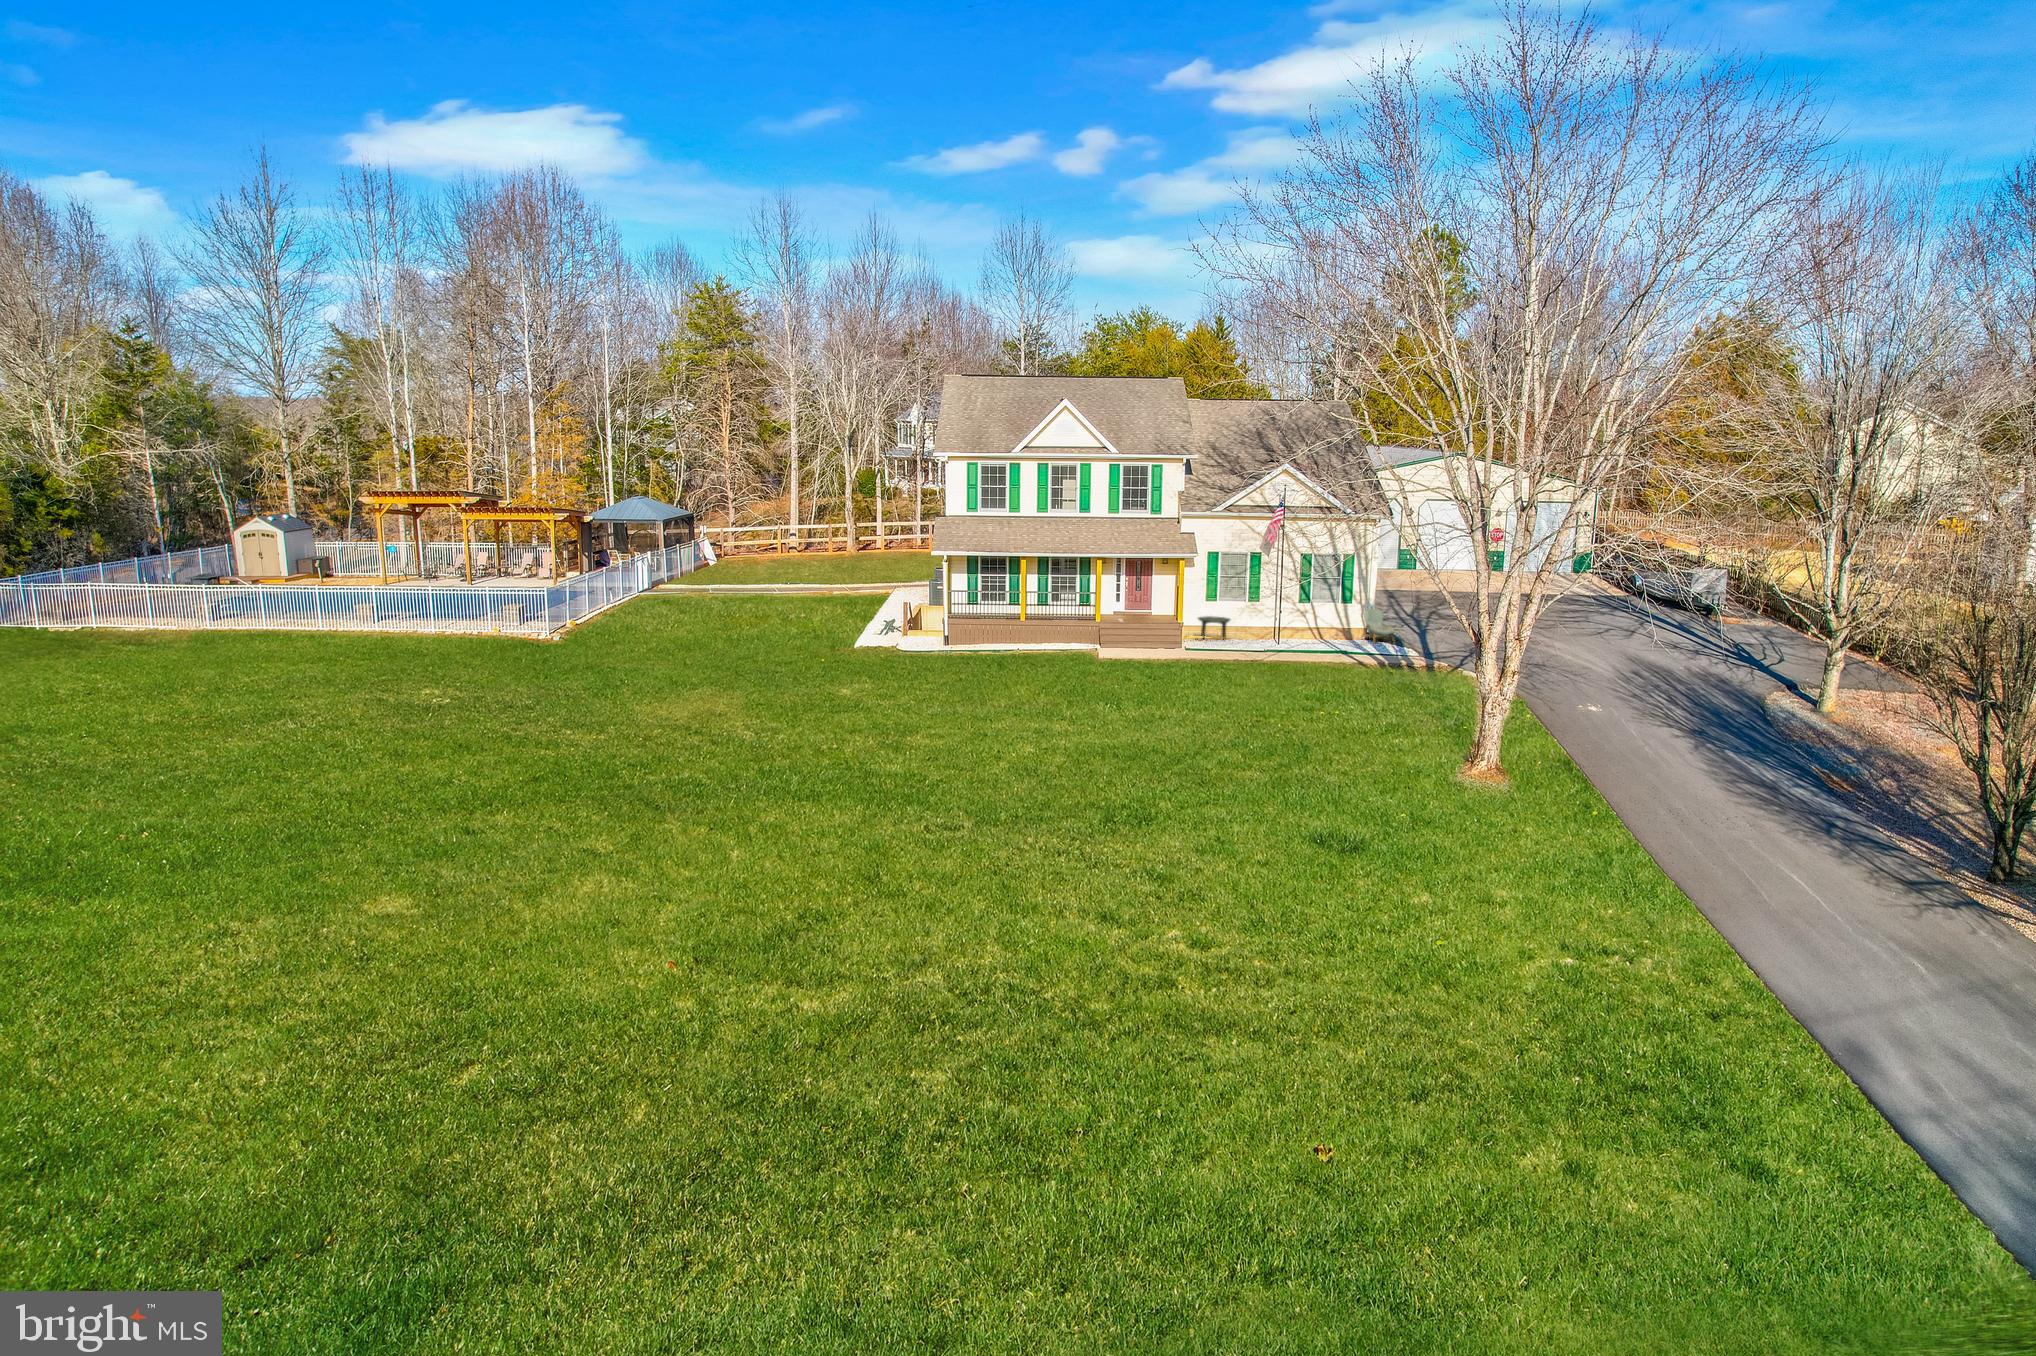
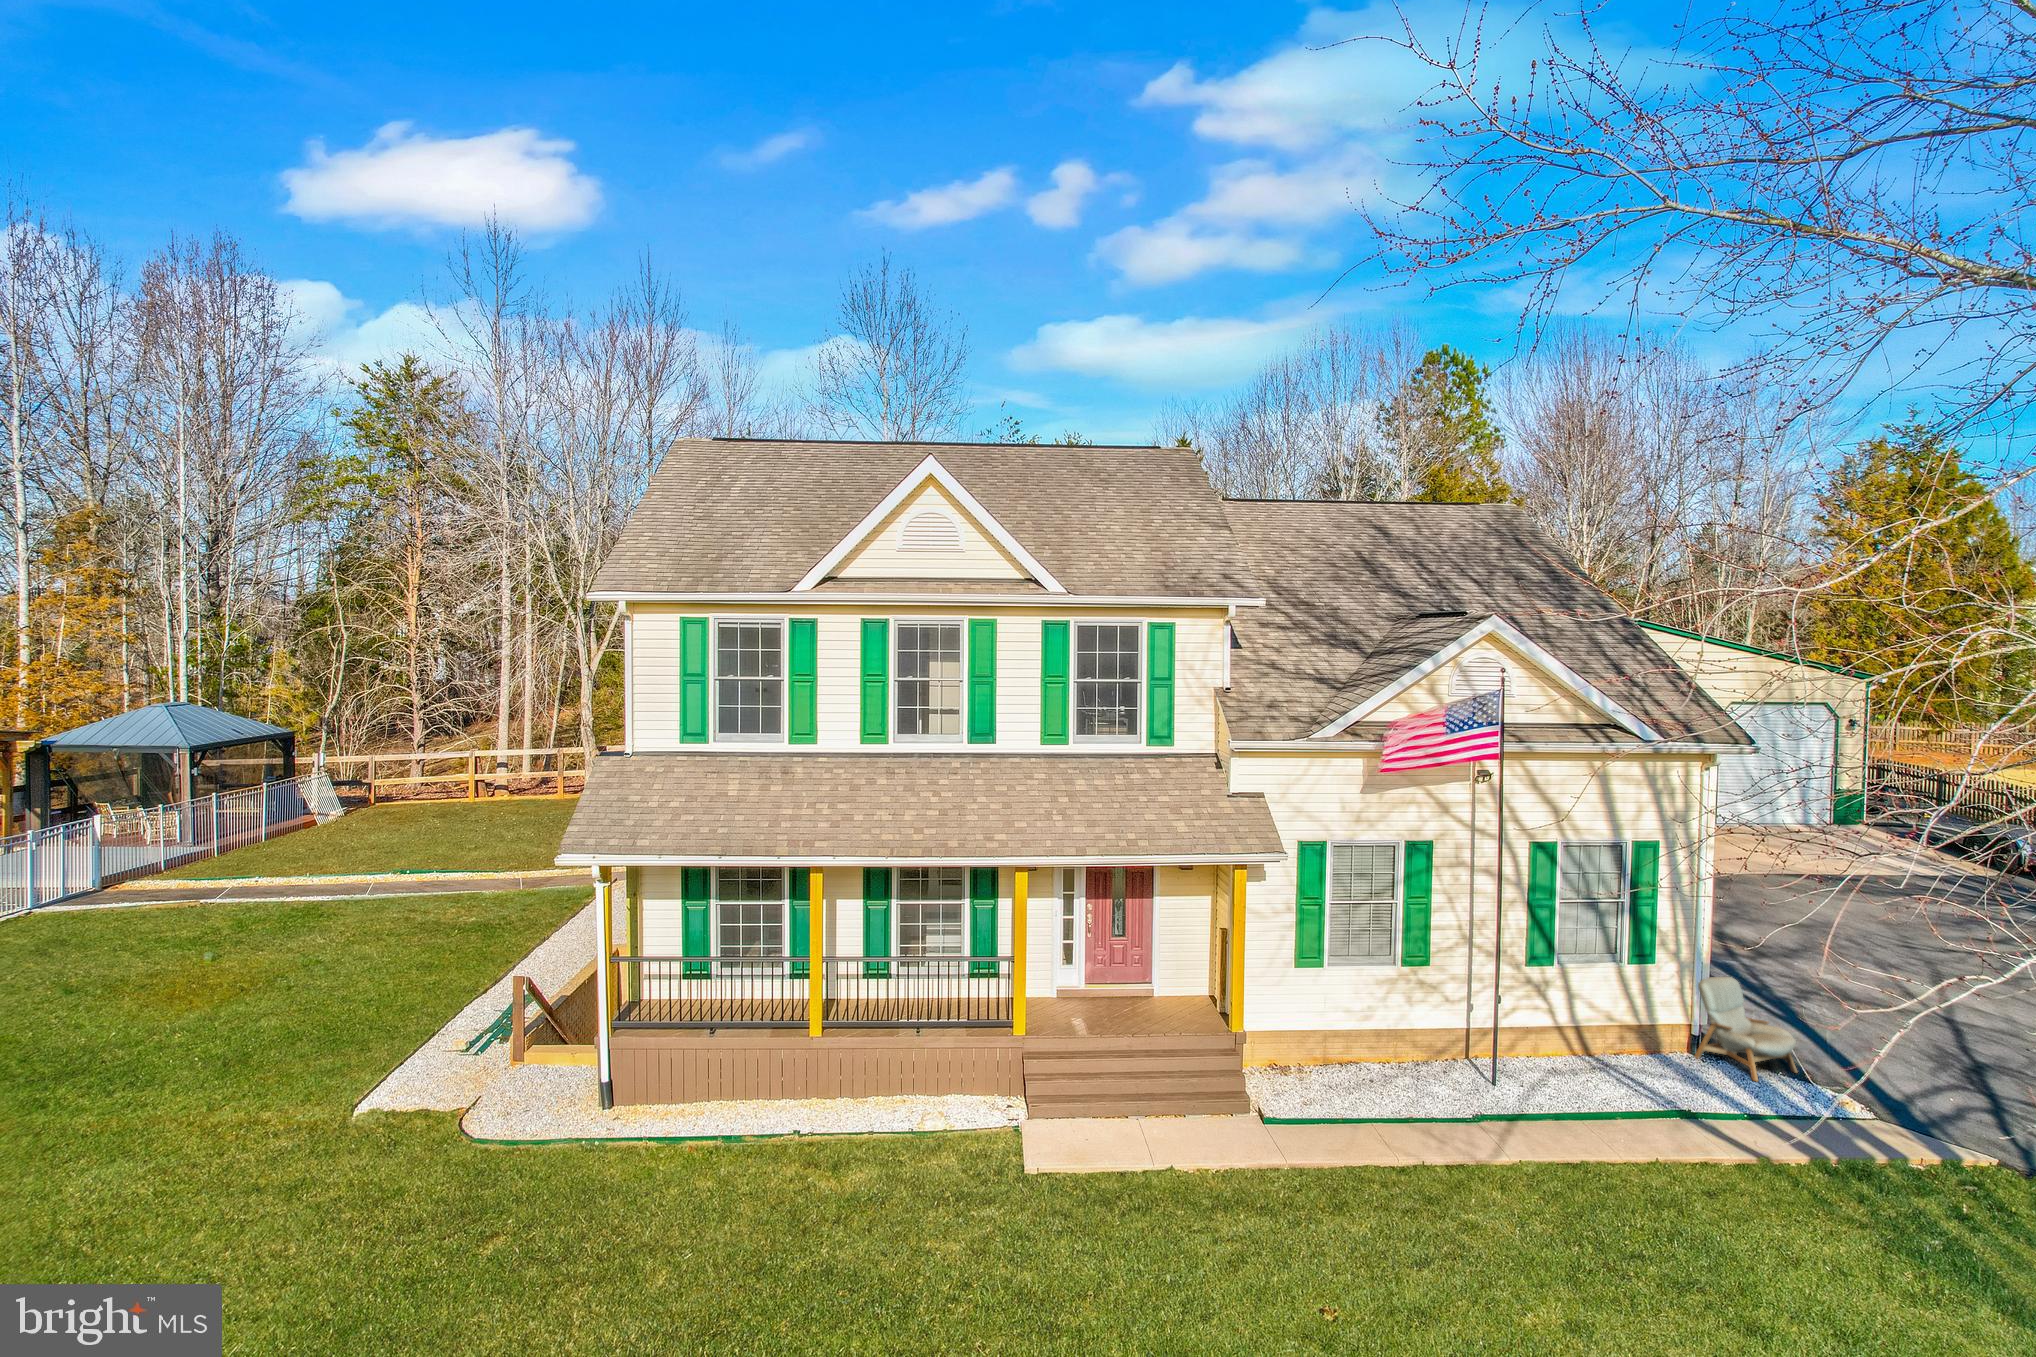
round table: present [1198,616,1230,639] -> none [1288,1008,1381,1088]

